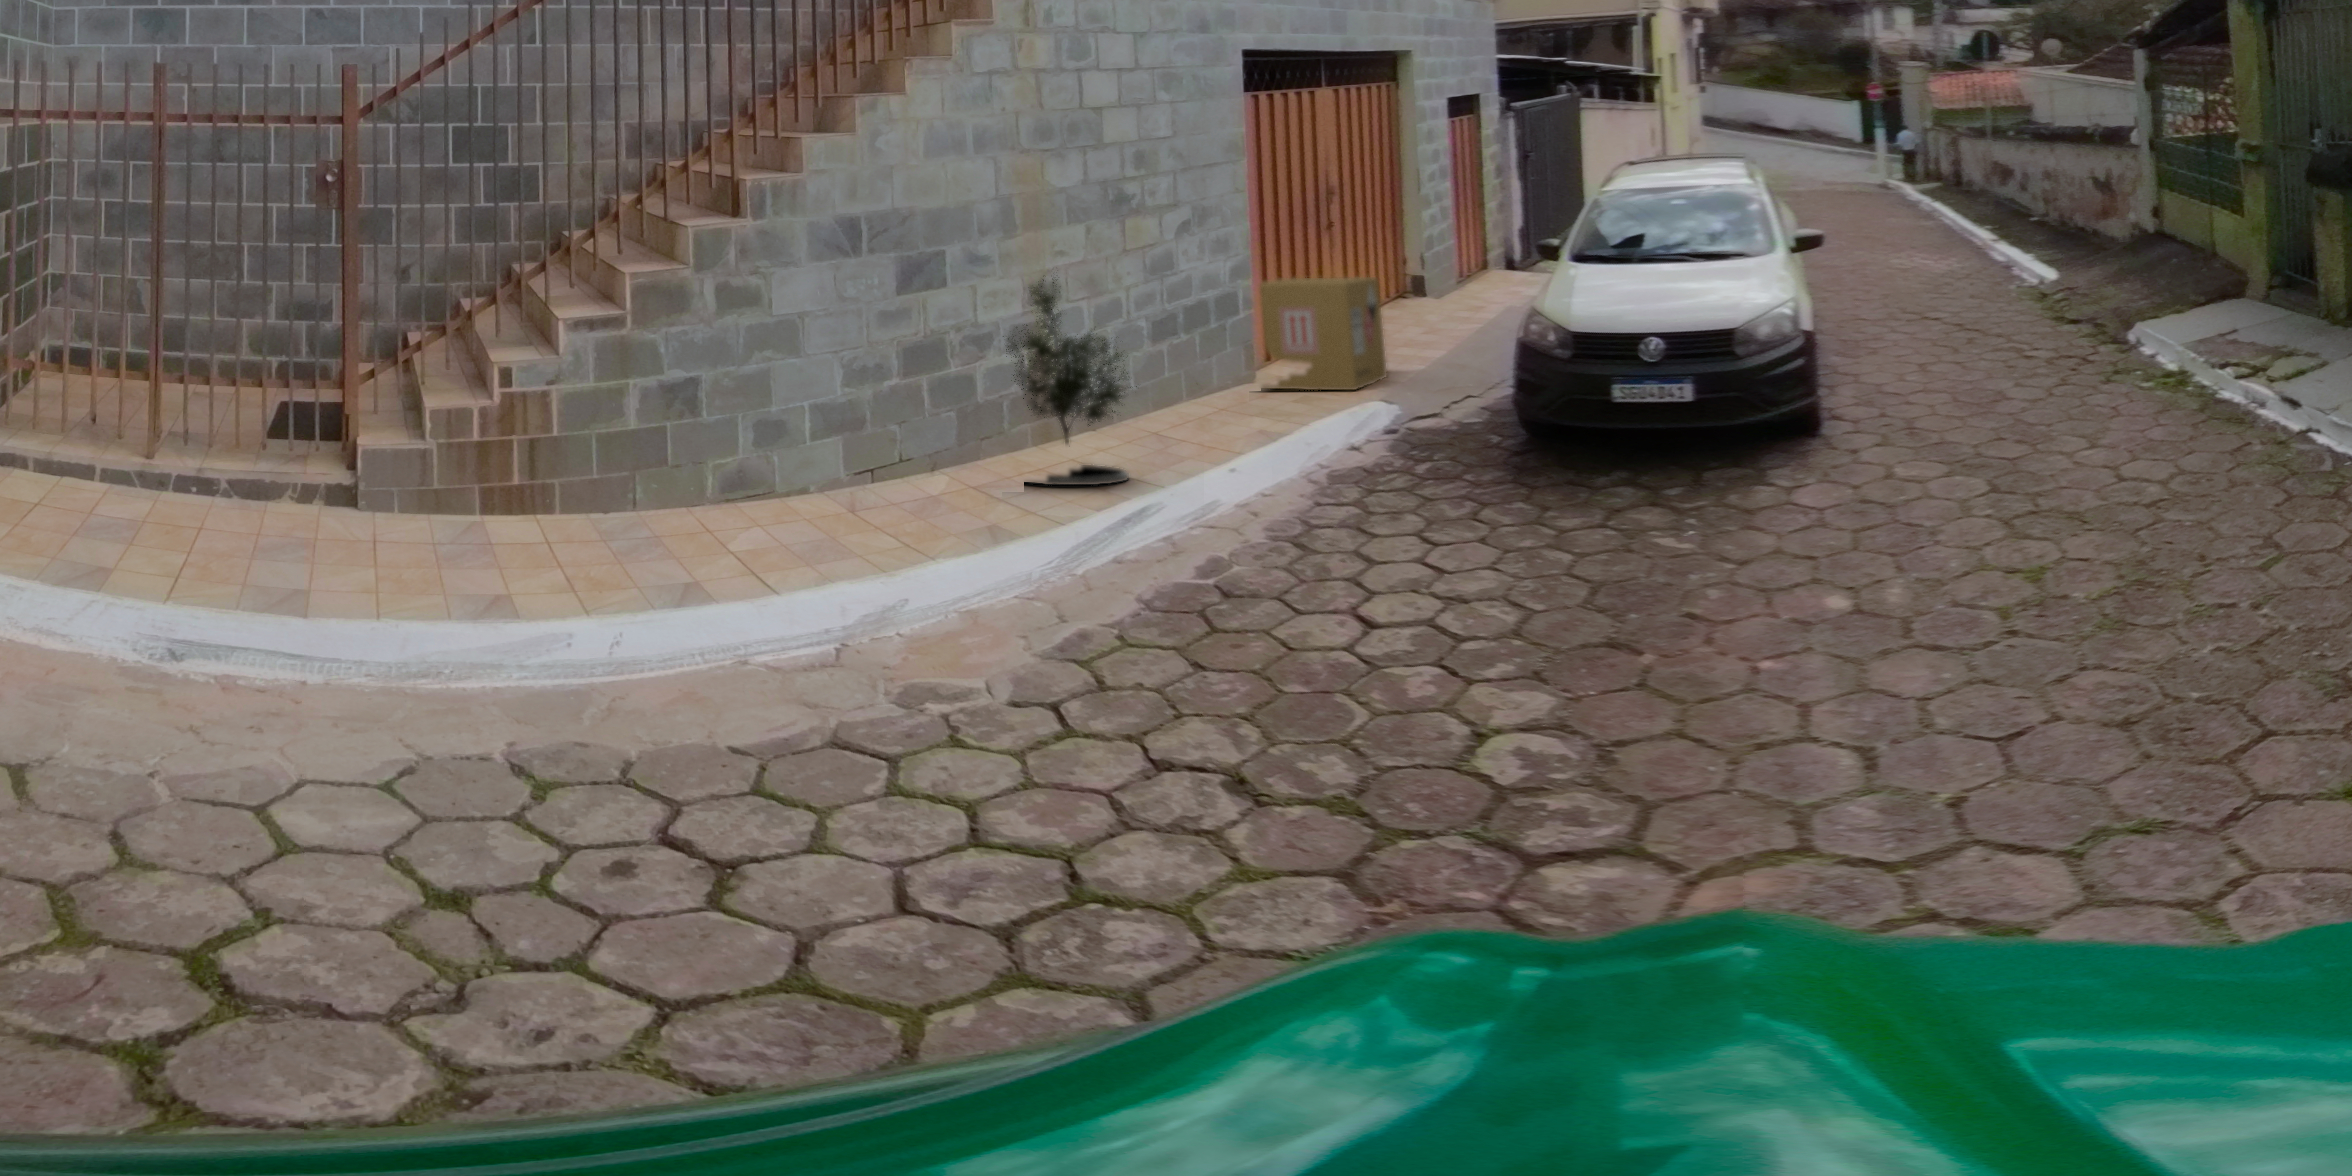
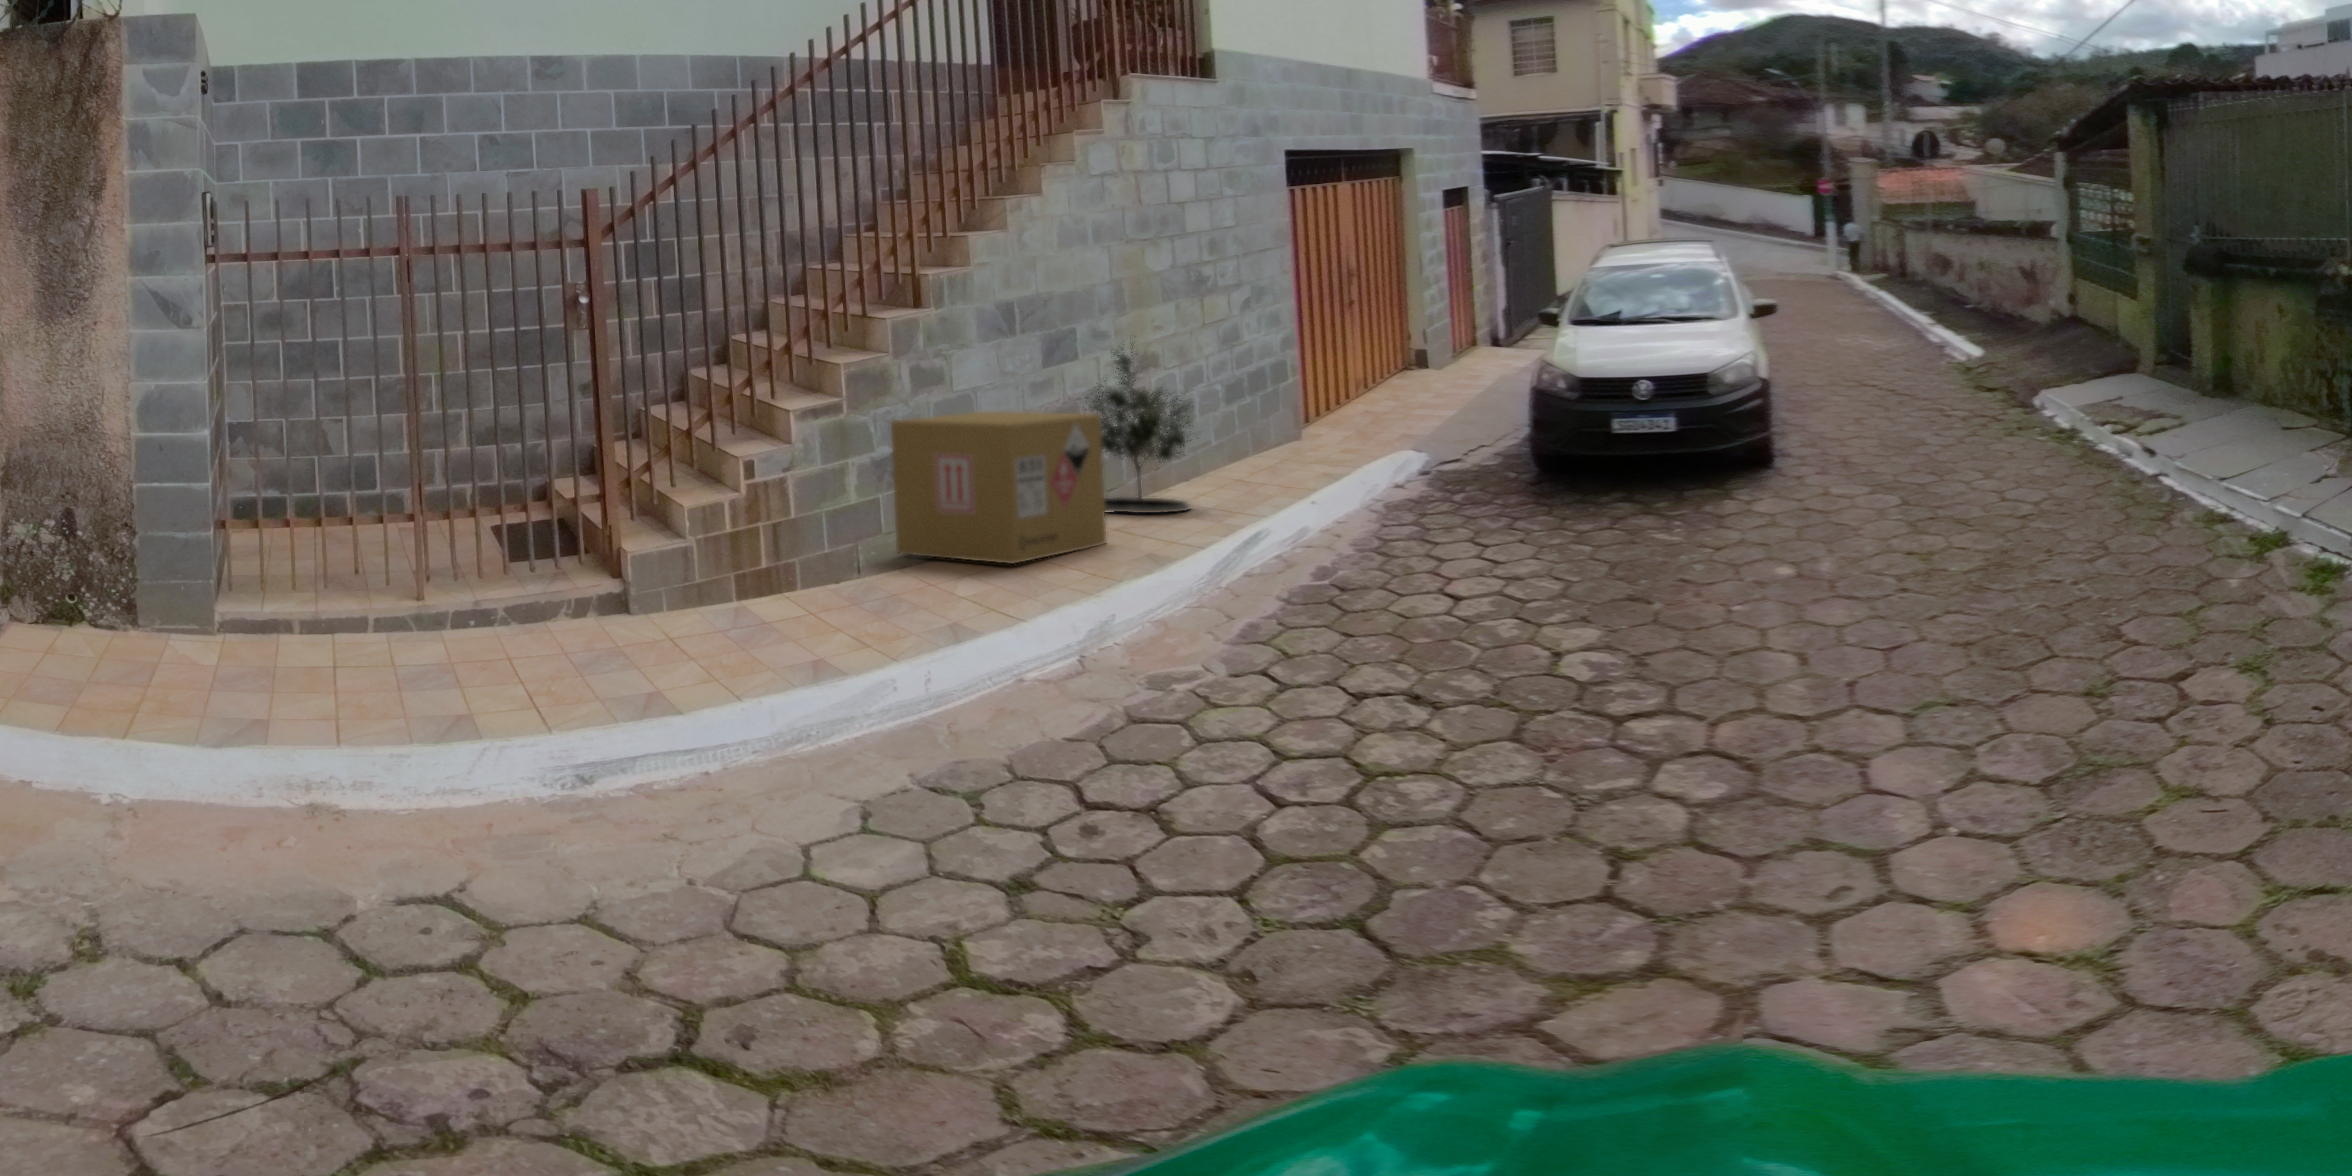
cardboard box: present [1260,277,1387,390] -> present [891,411,1107,564]

